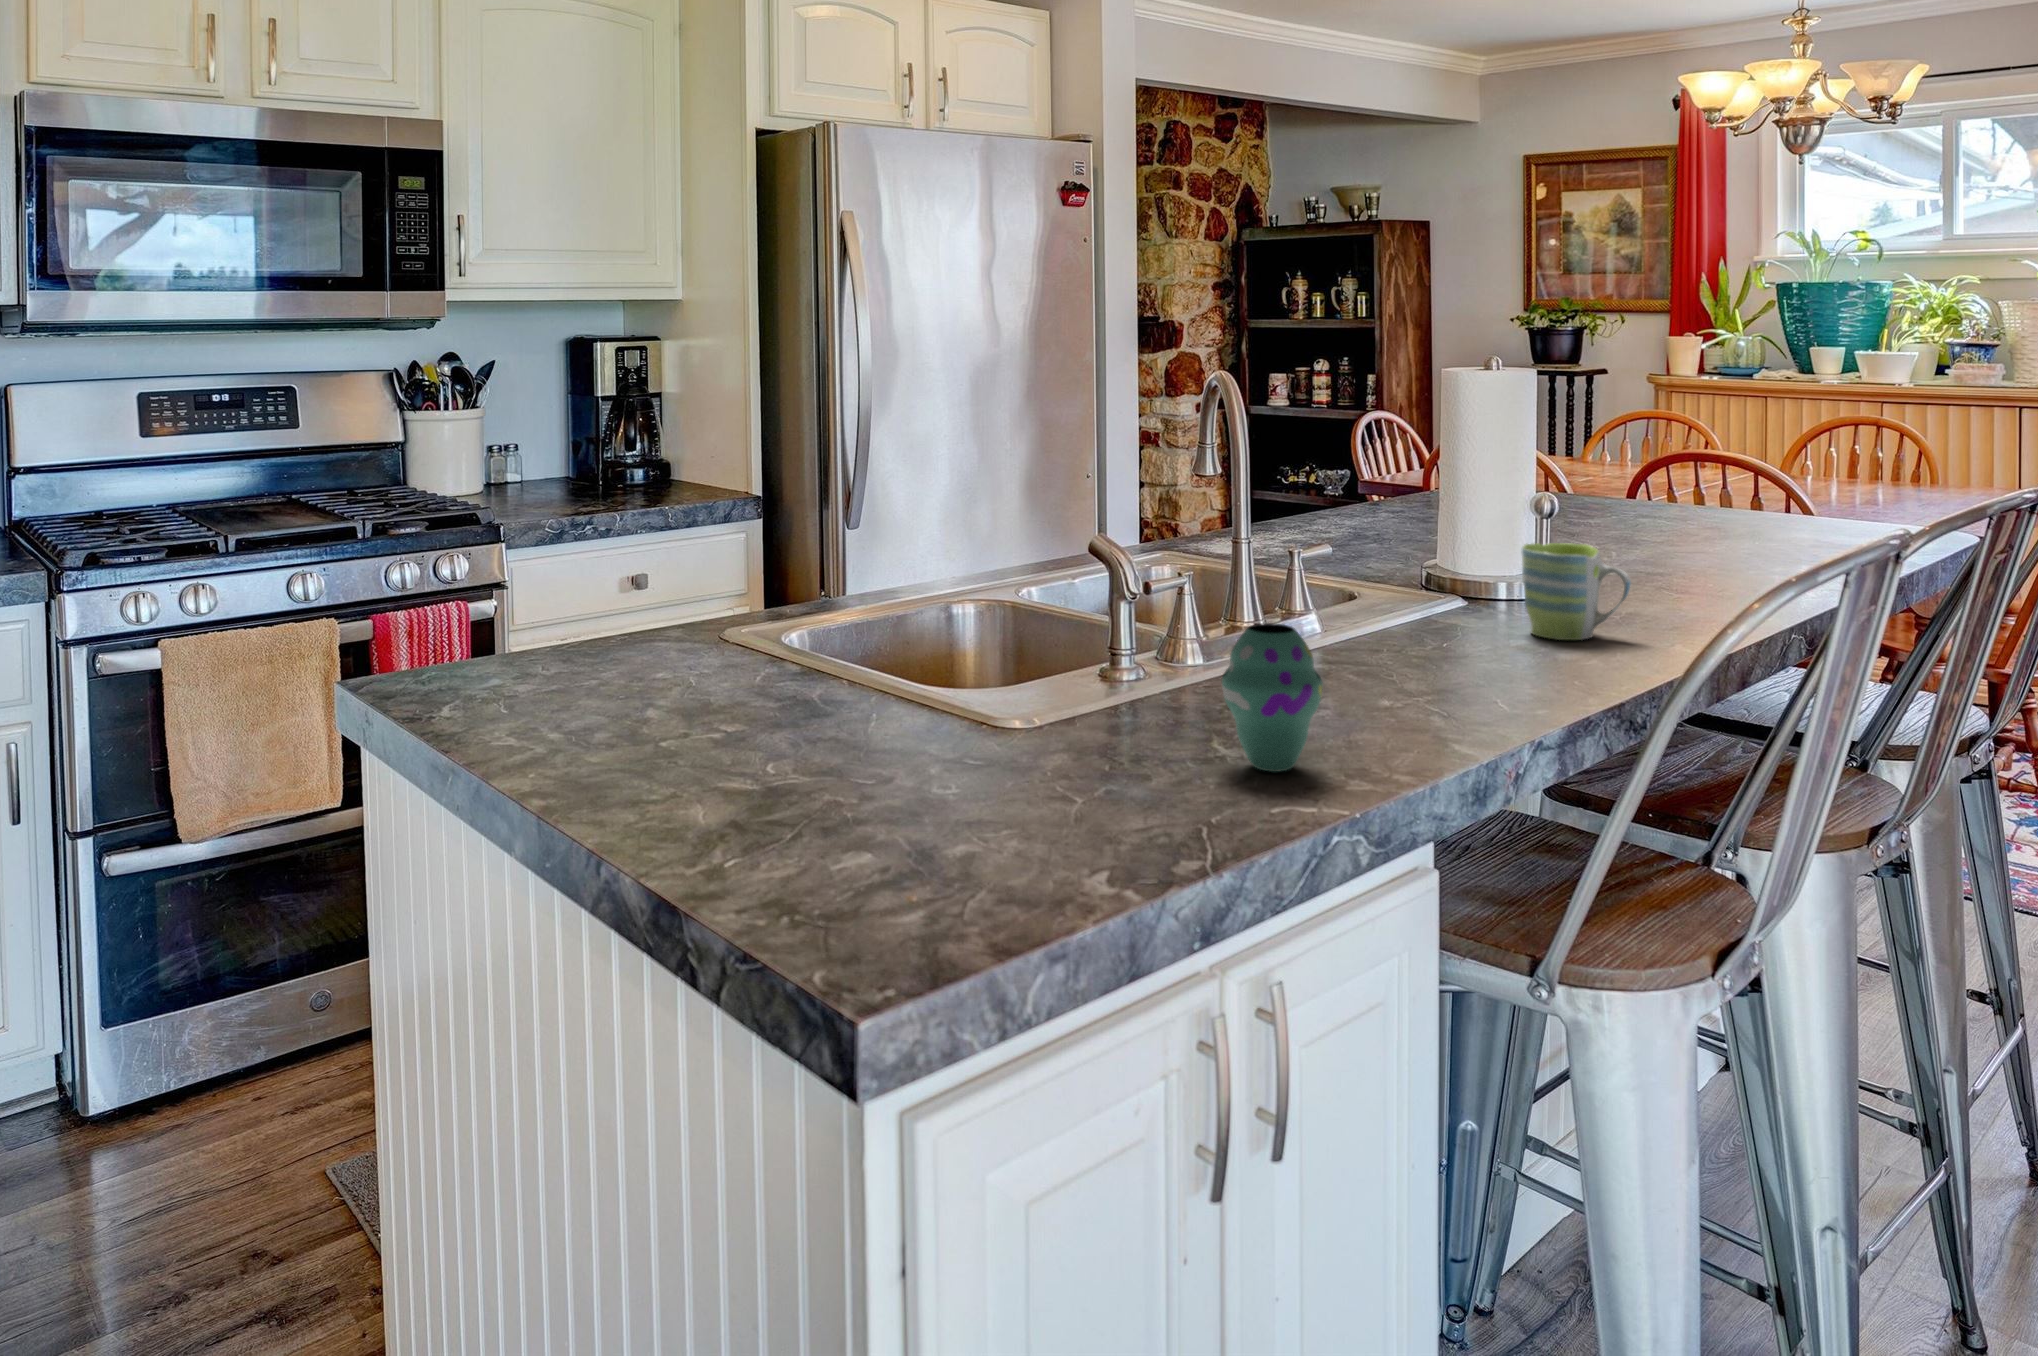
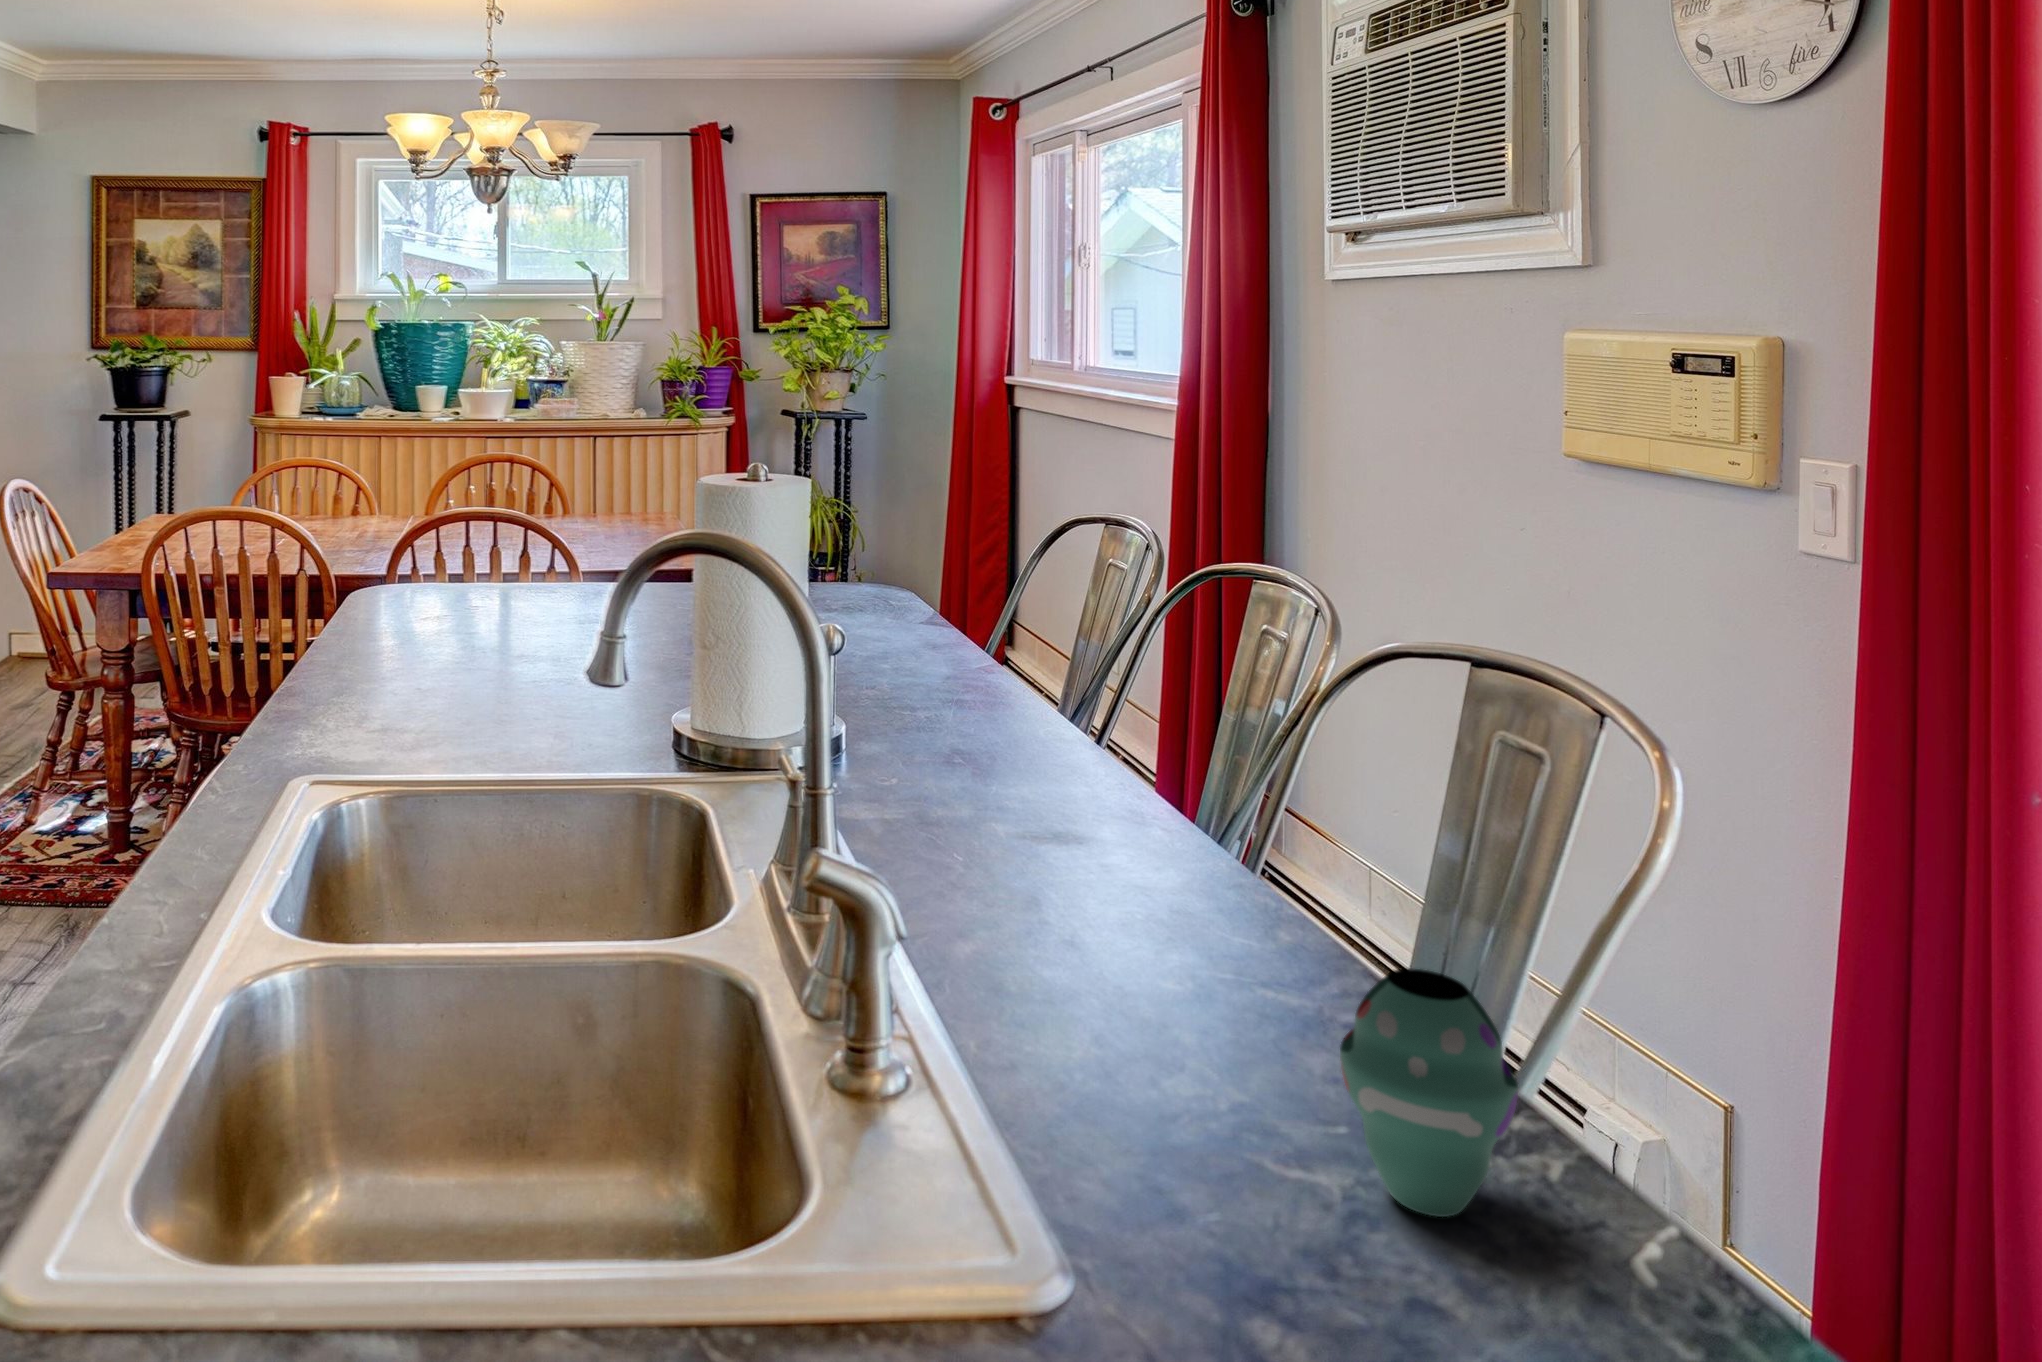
mug: present [1522,543,1631,640] -> none [949,691,1061,818]

